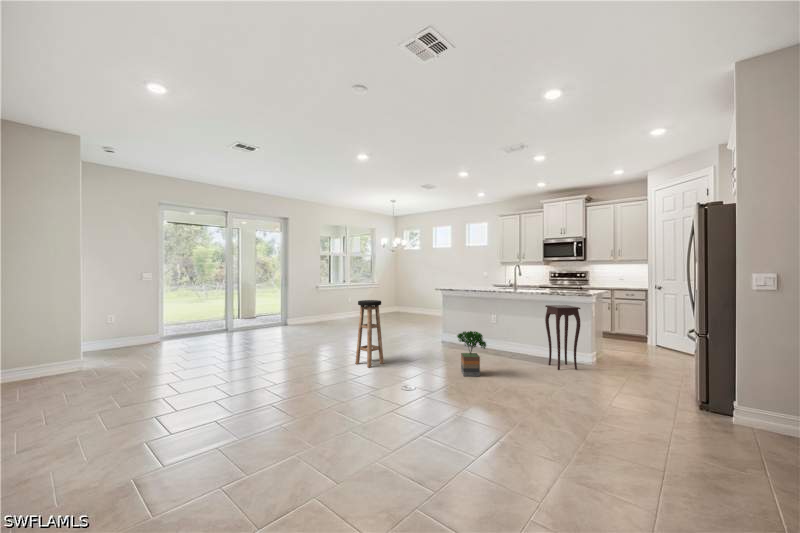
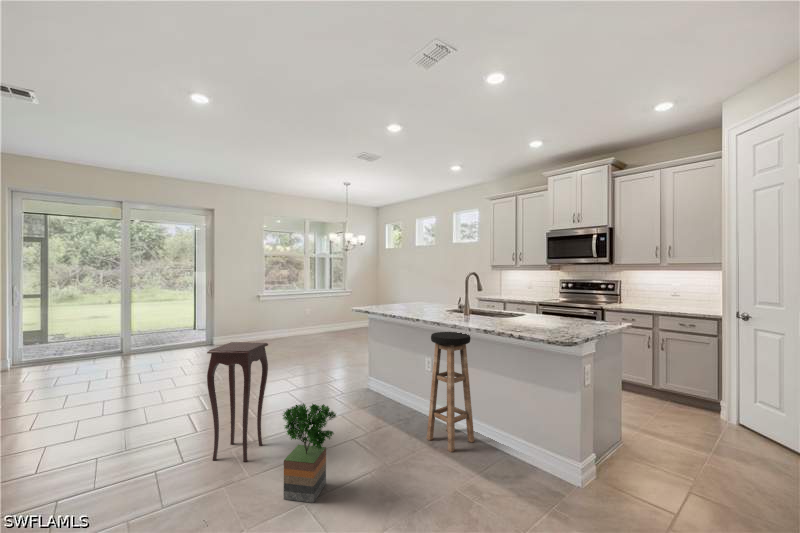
bar stool: present [356,300,384,367] -> present [427,332,474,452]
side table: present [545,305,580,370] -> present [207,342,268,462]

